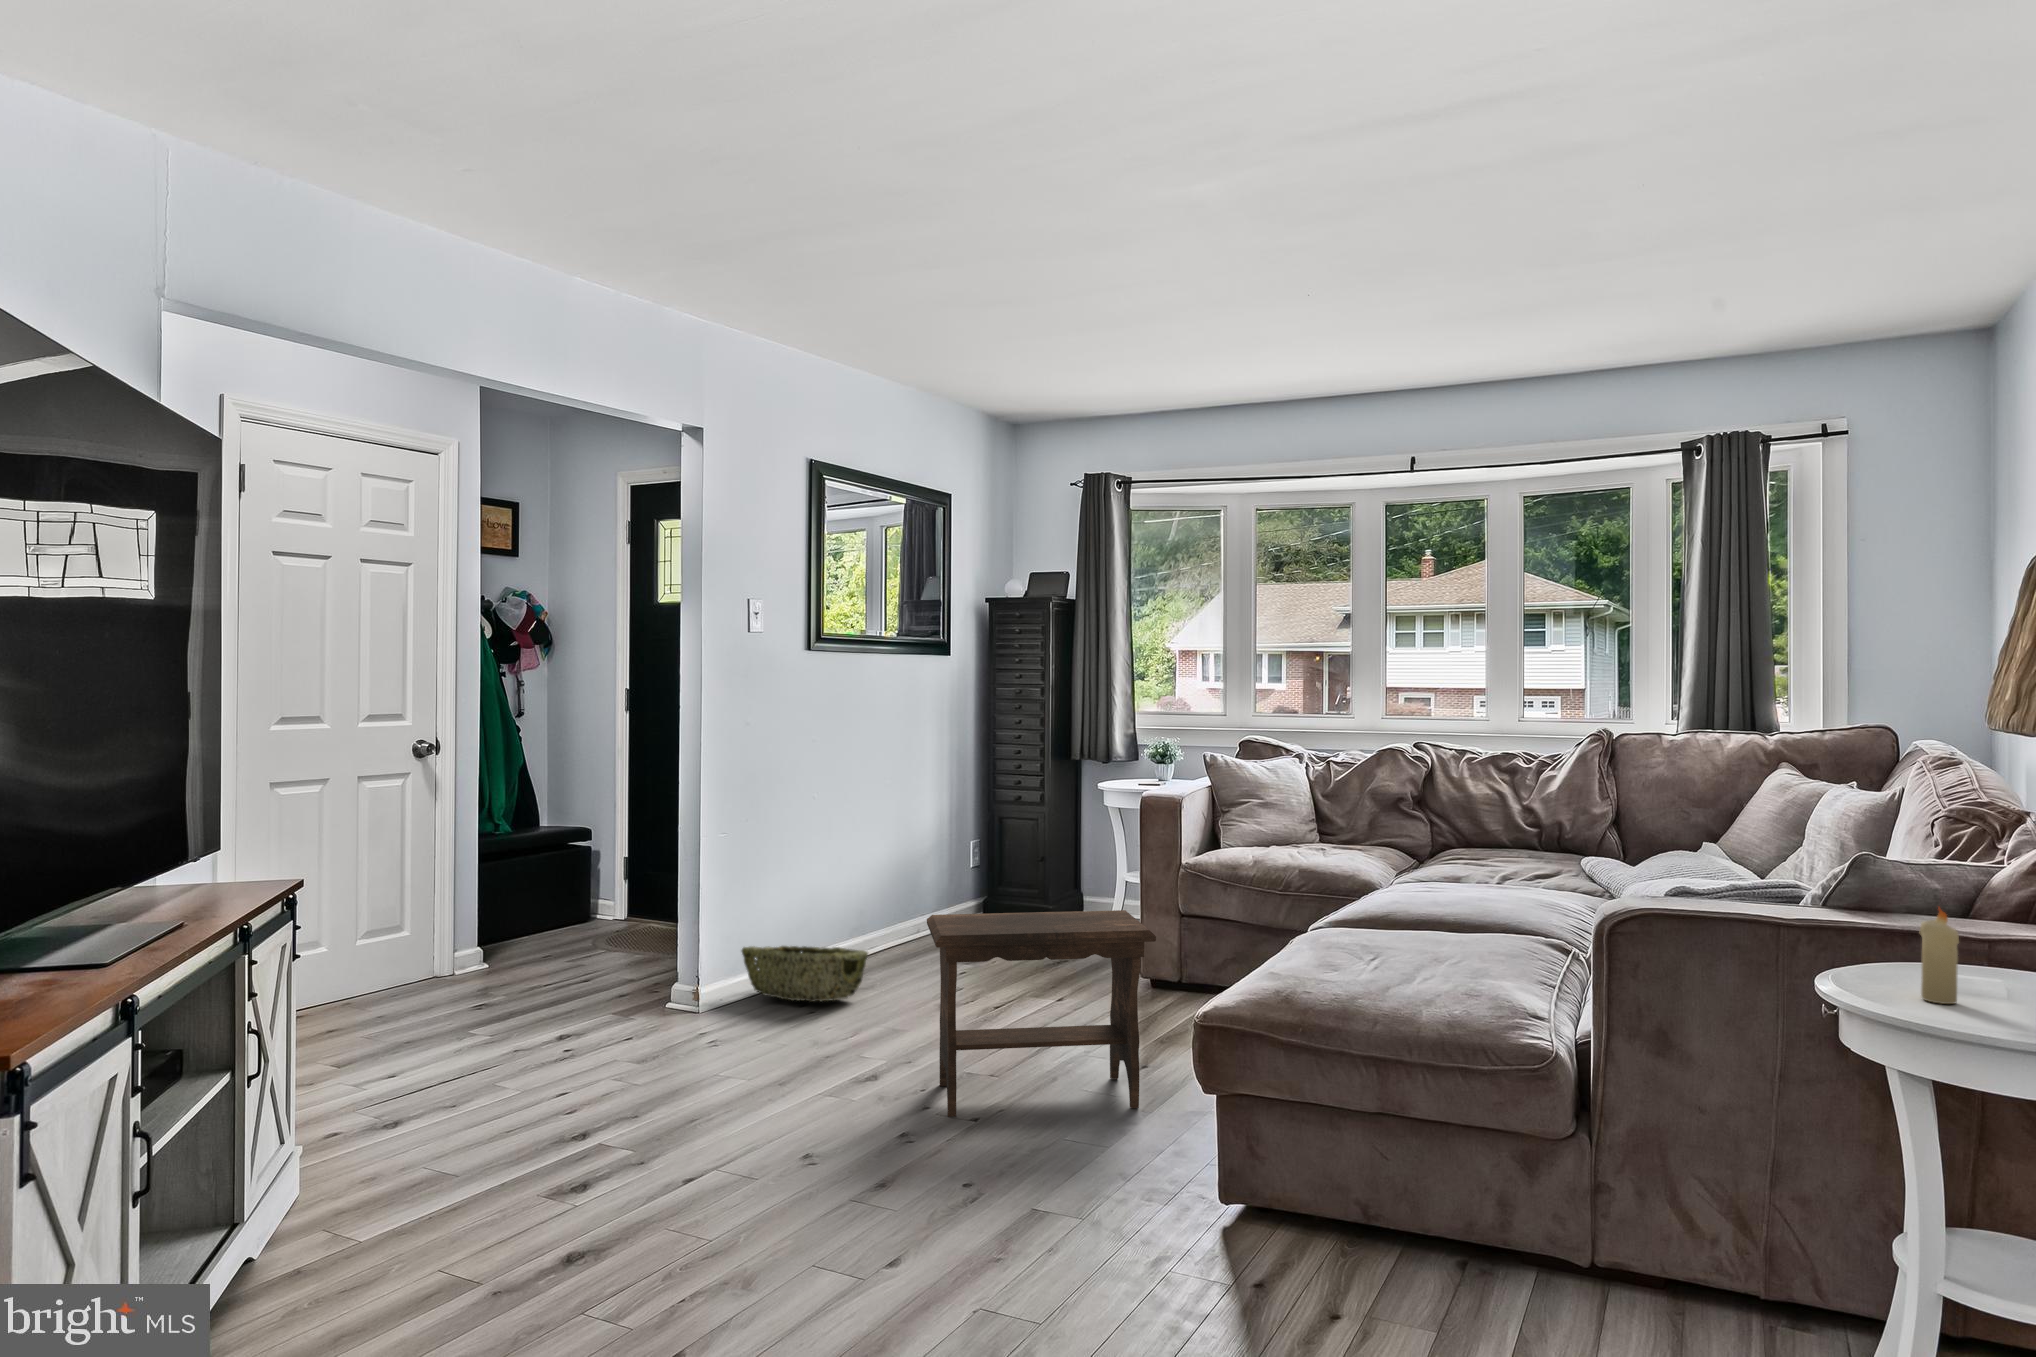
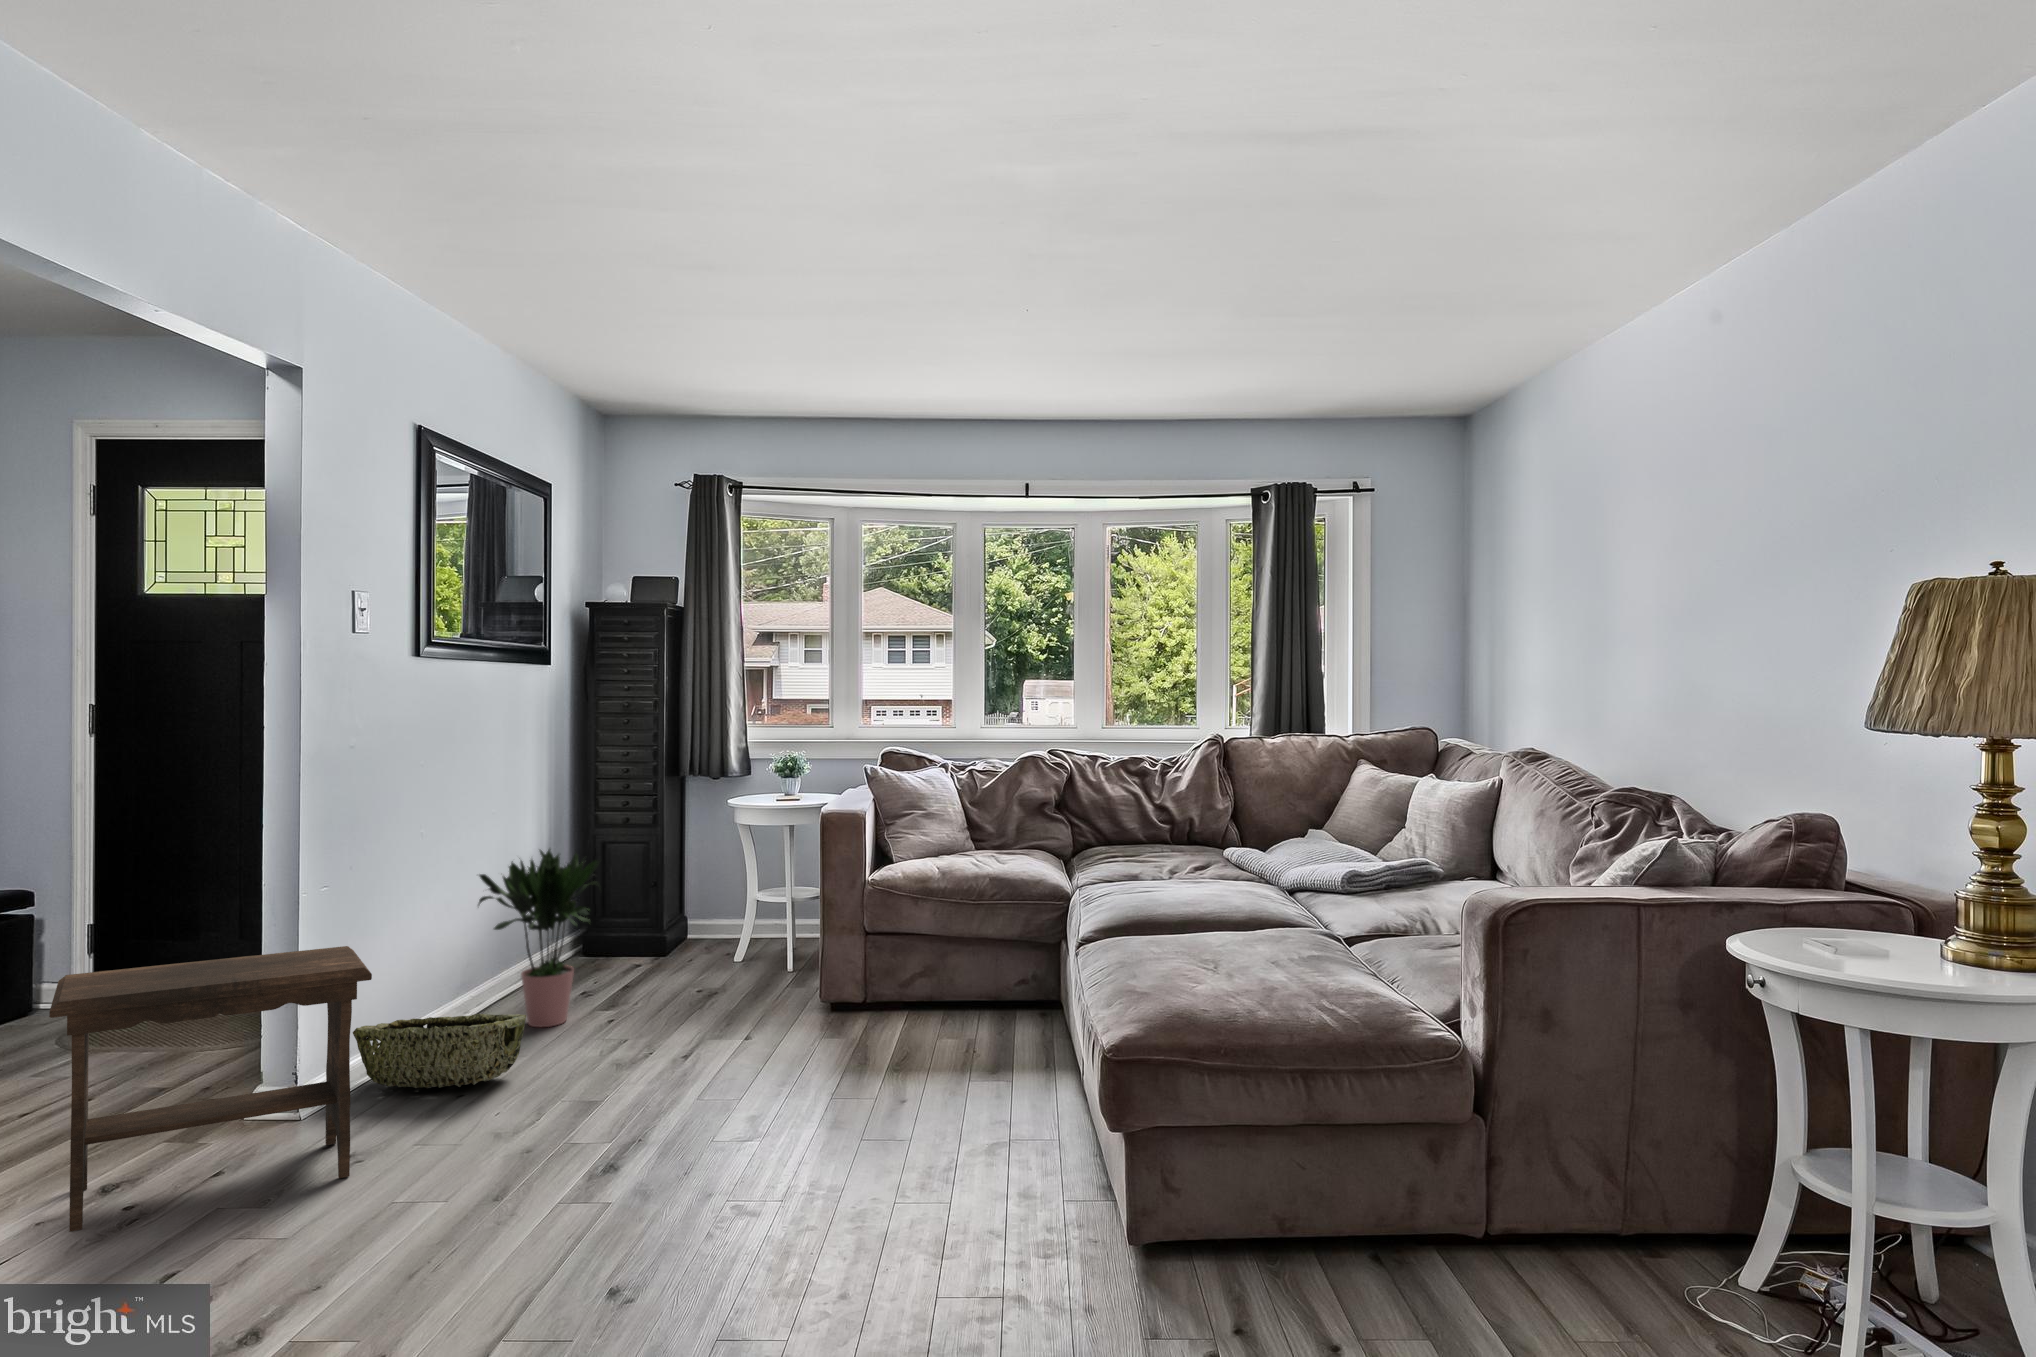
potted plant: none [857,812,969,967] -> present [478,849,601,1027]
candle: present [1919,907,1959,1004] -> none [1823,871,1855,956]
footstool: present [927,910,1156,1117] -> present [49,946,372,1232]

